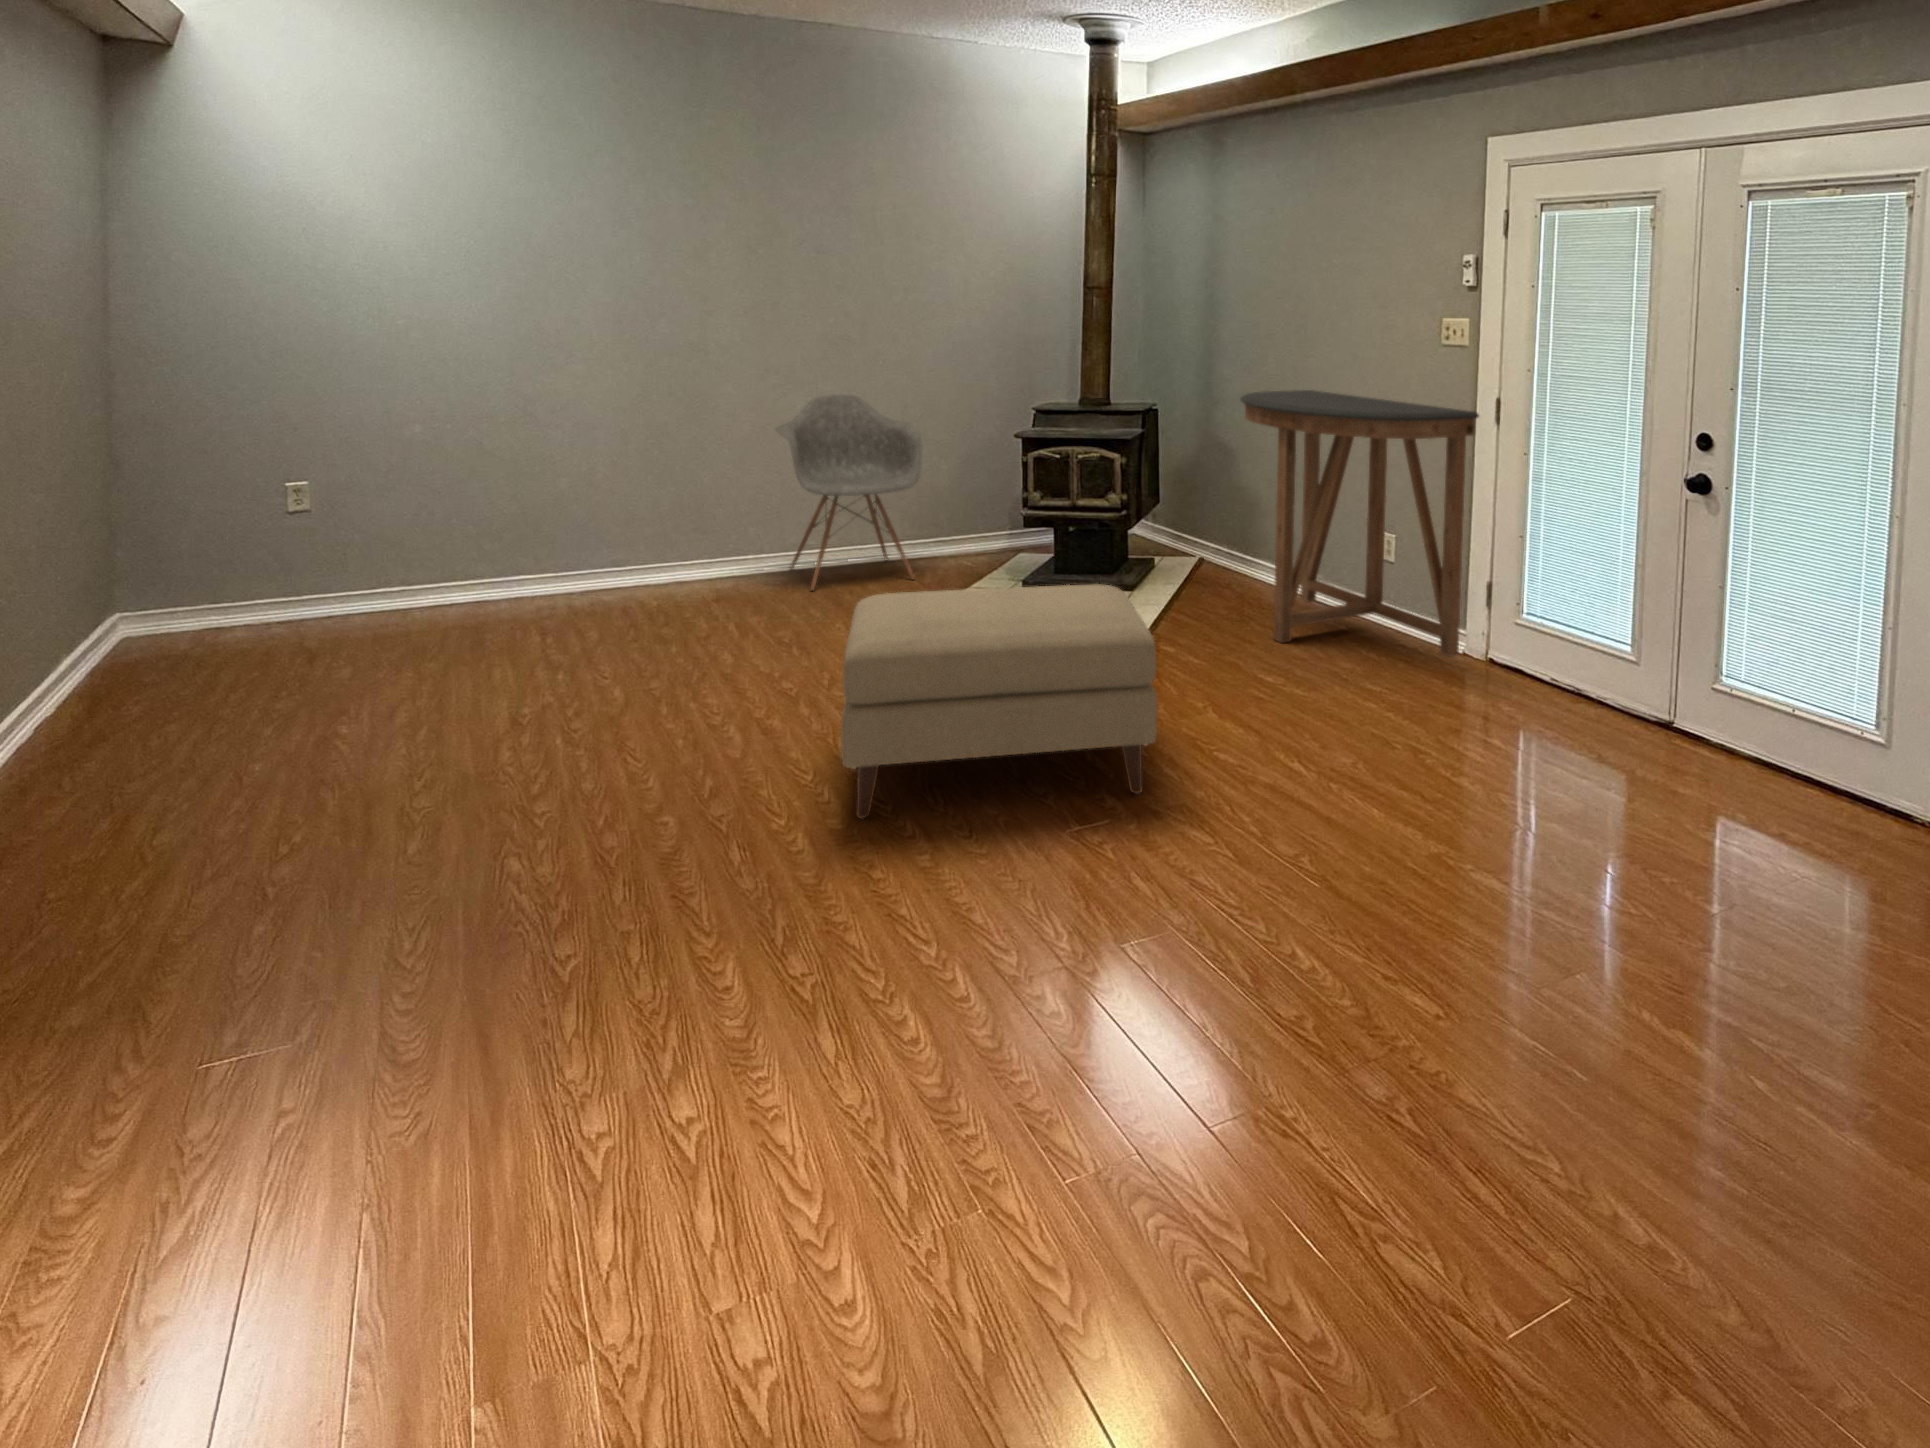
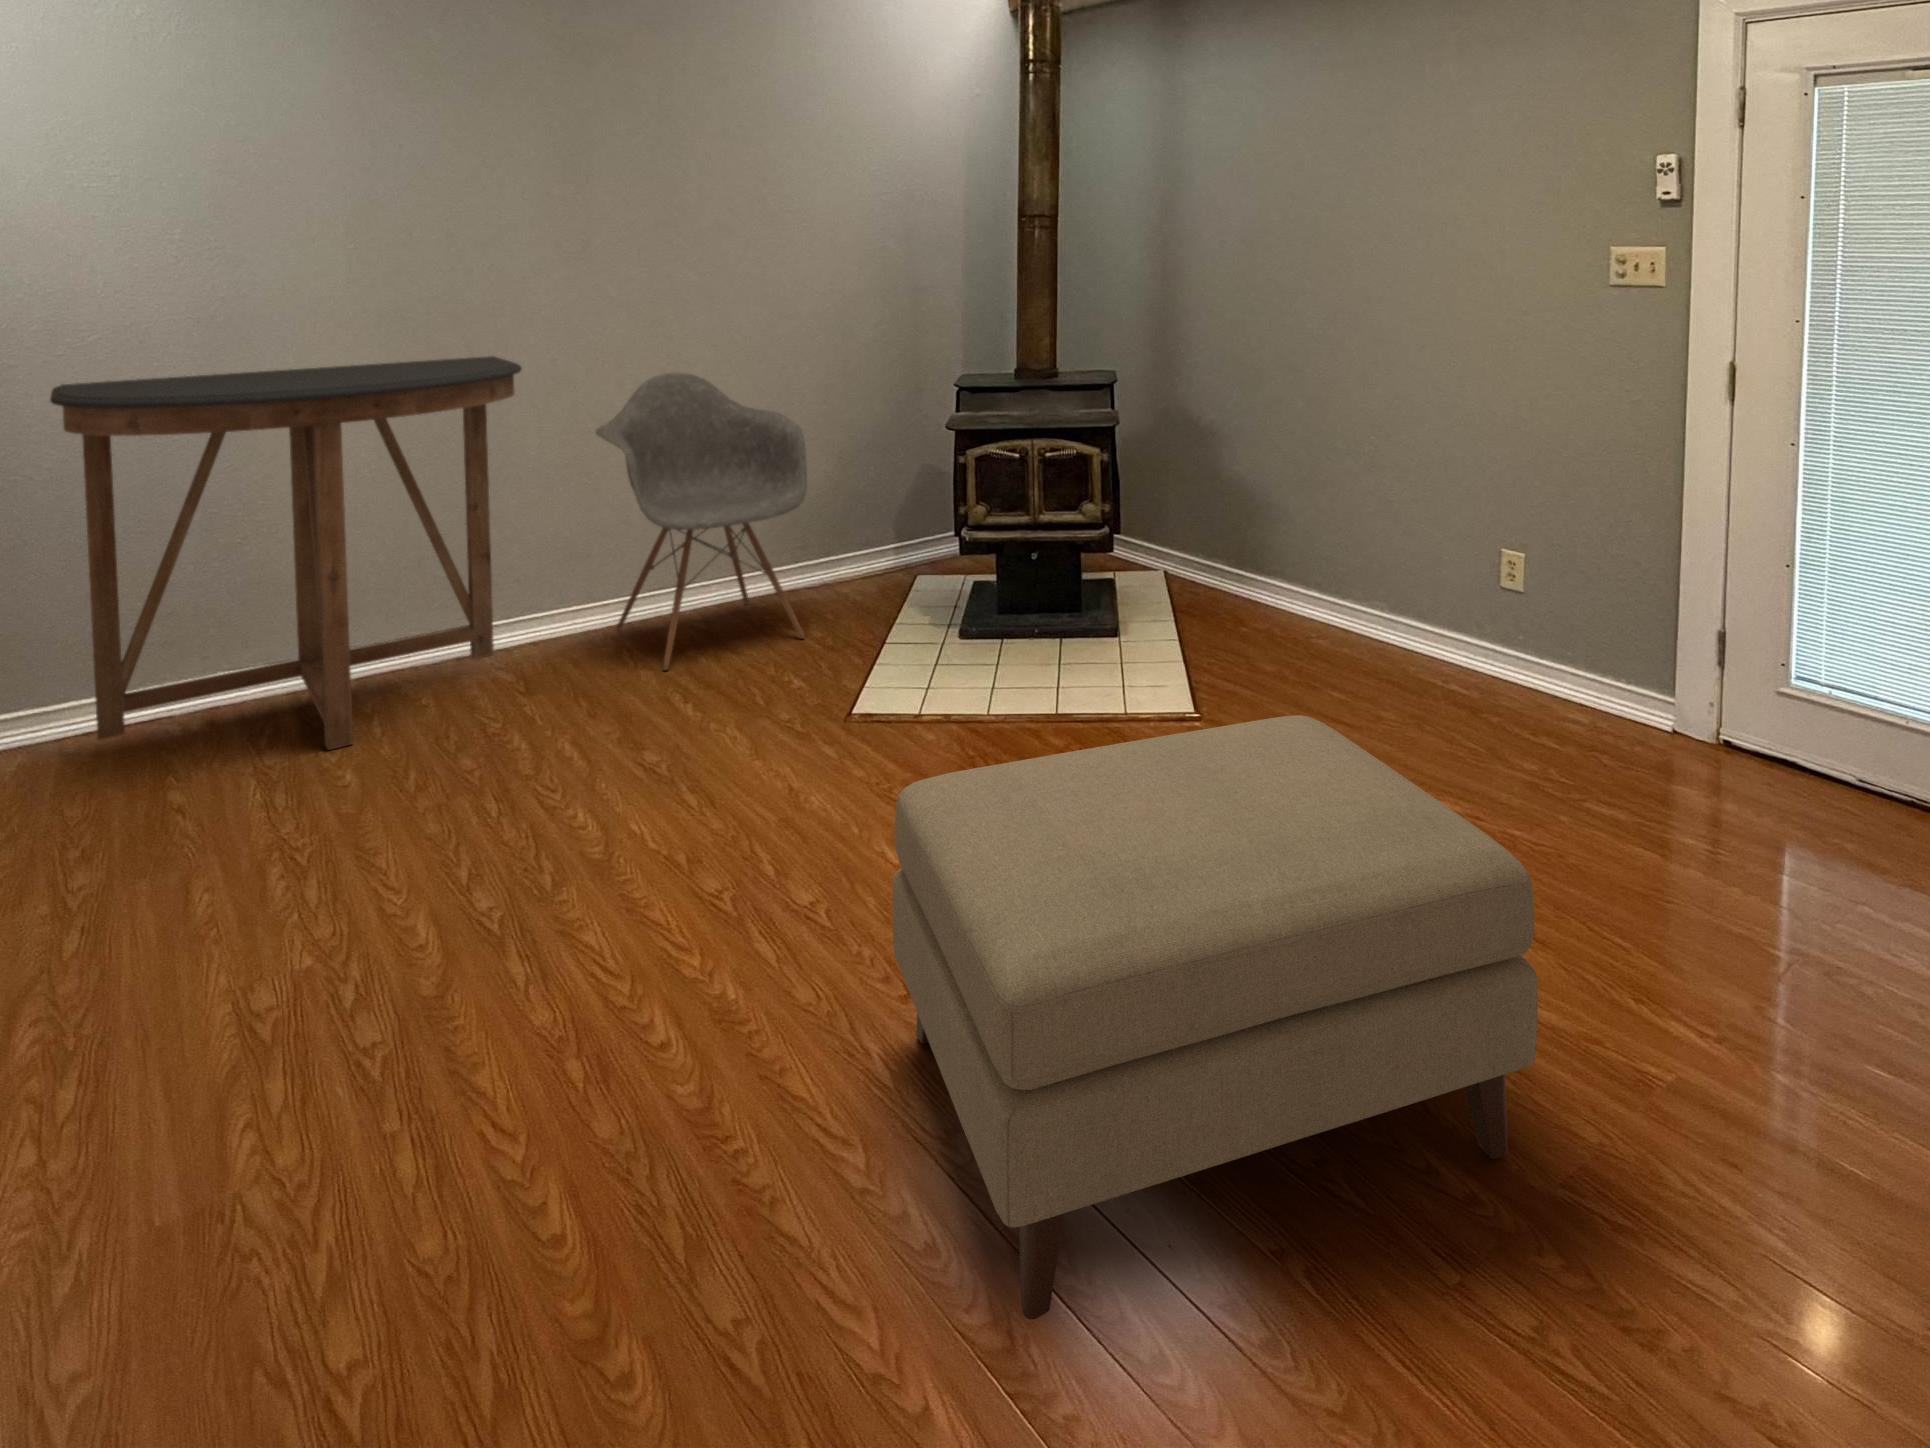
console table: present [1240,390,1479,657] -> present [50,356,522,750]

